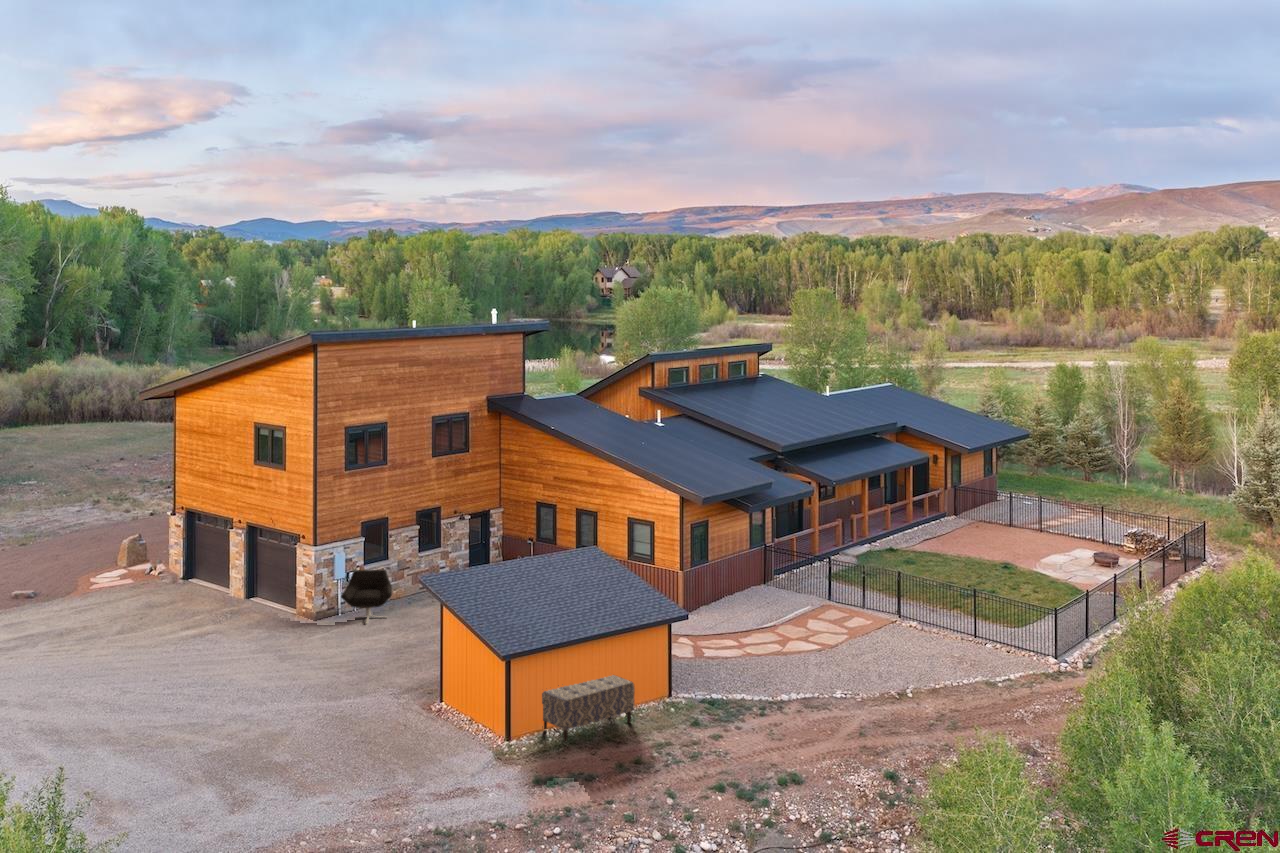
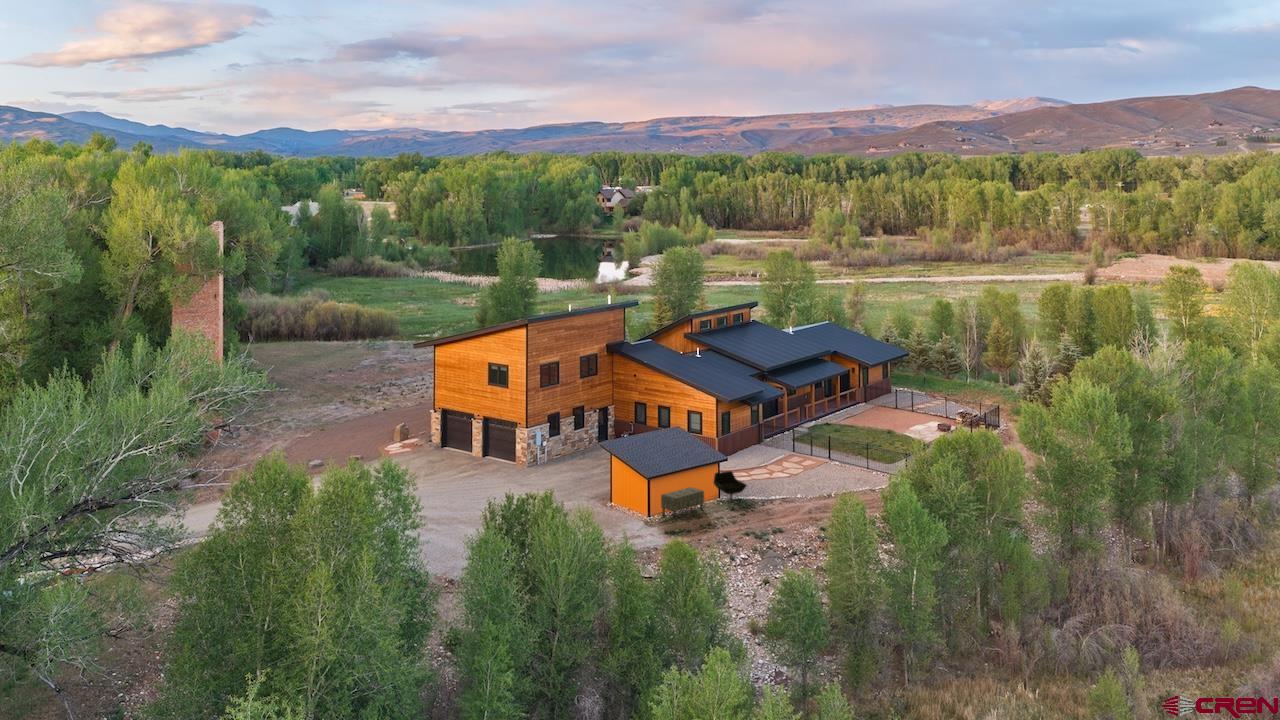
lounge chair: present [341,570,392,624] -> present [714,471,747,500]

